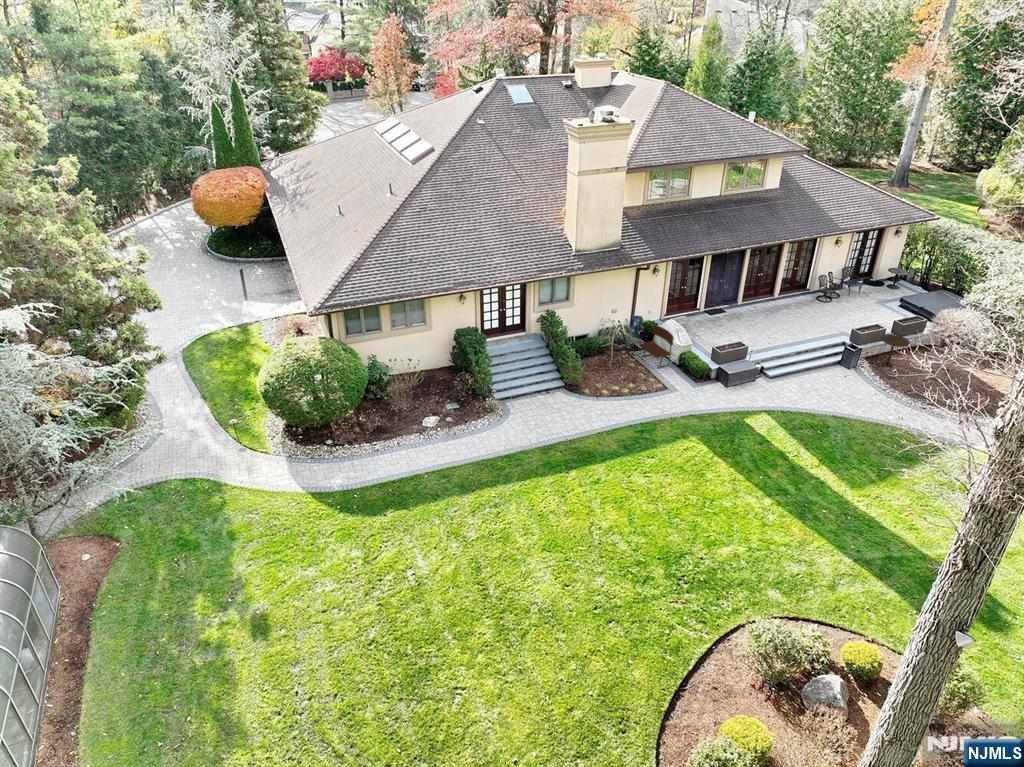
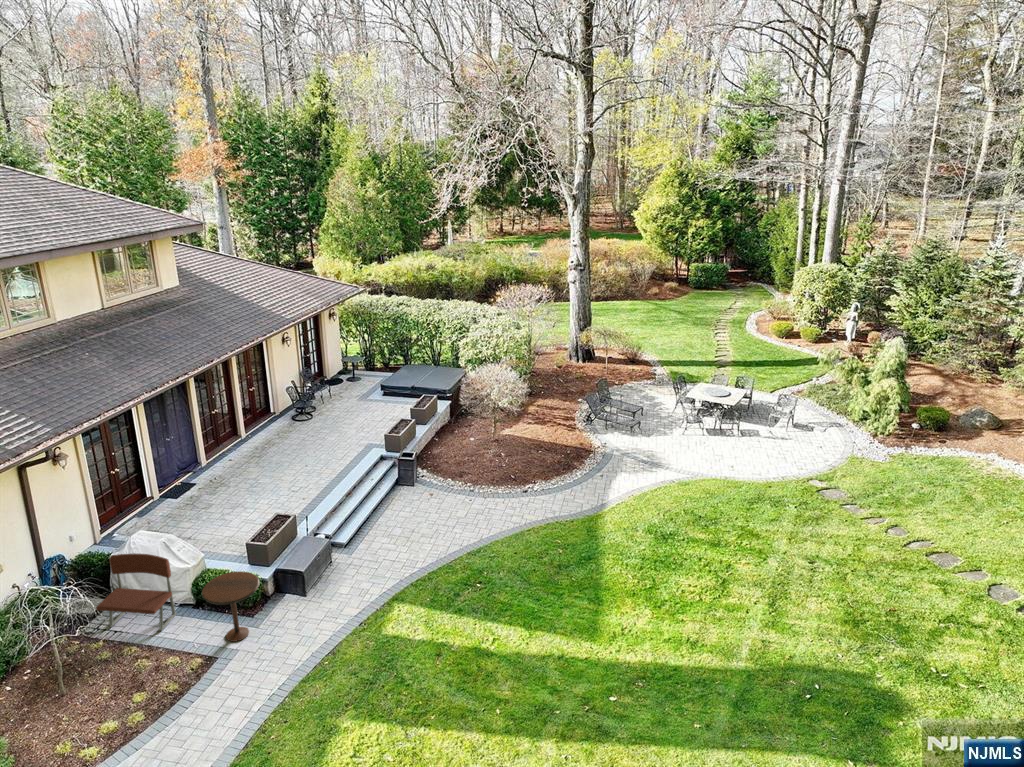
pedestal table: present [881,334,910,367] -> present [202,571,259,642]

